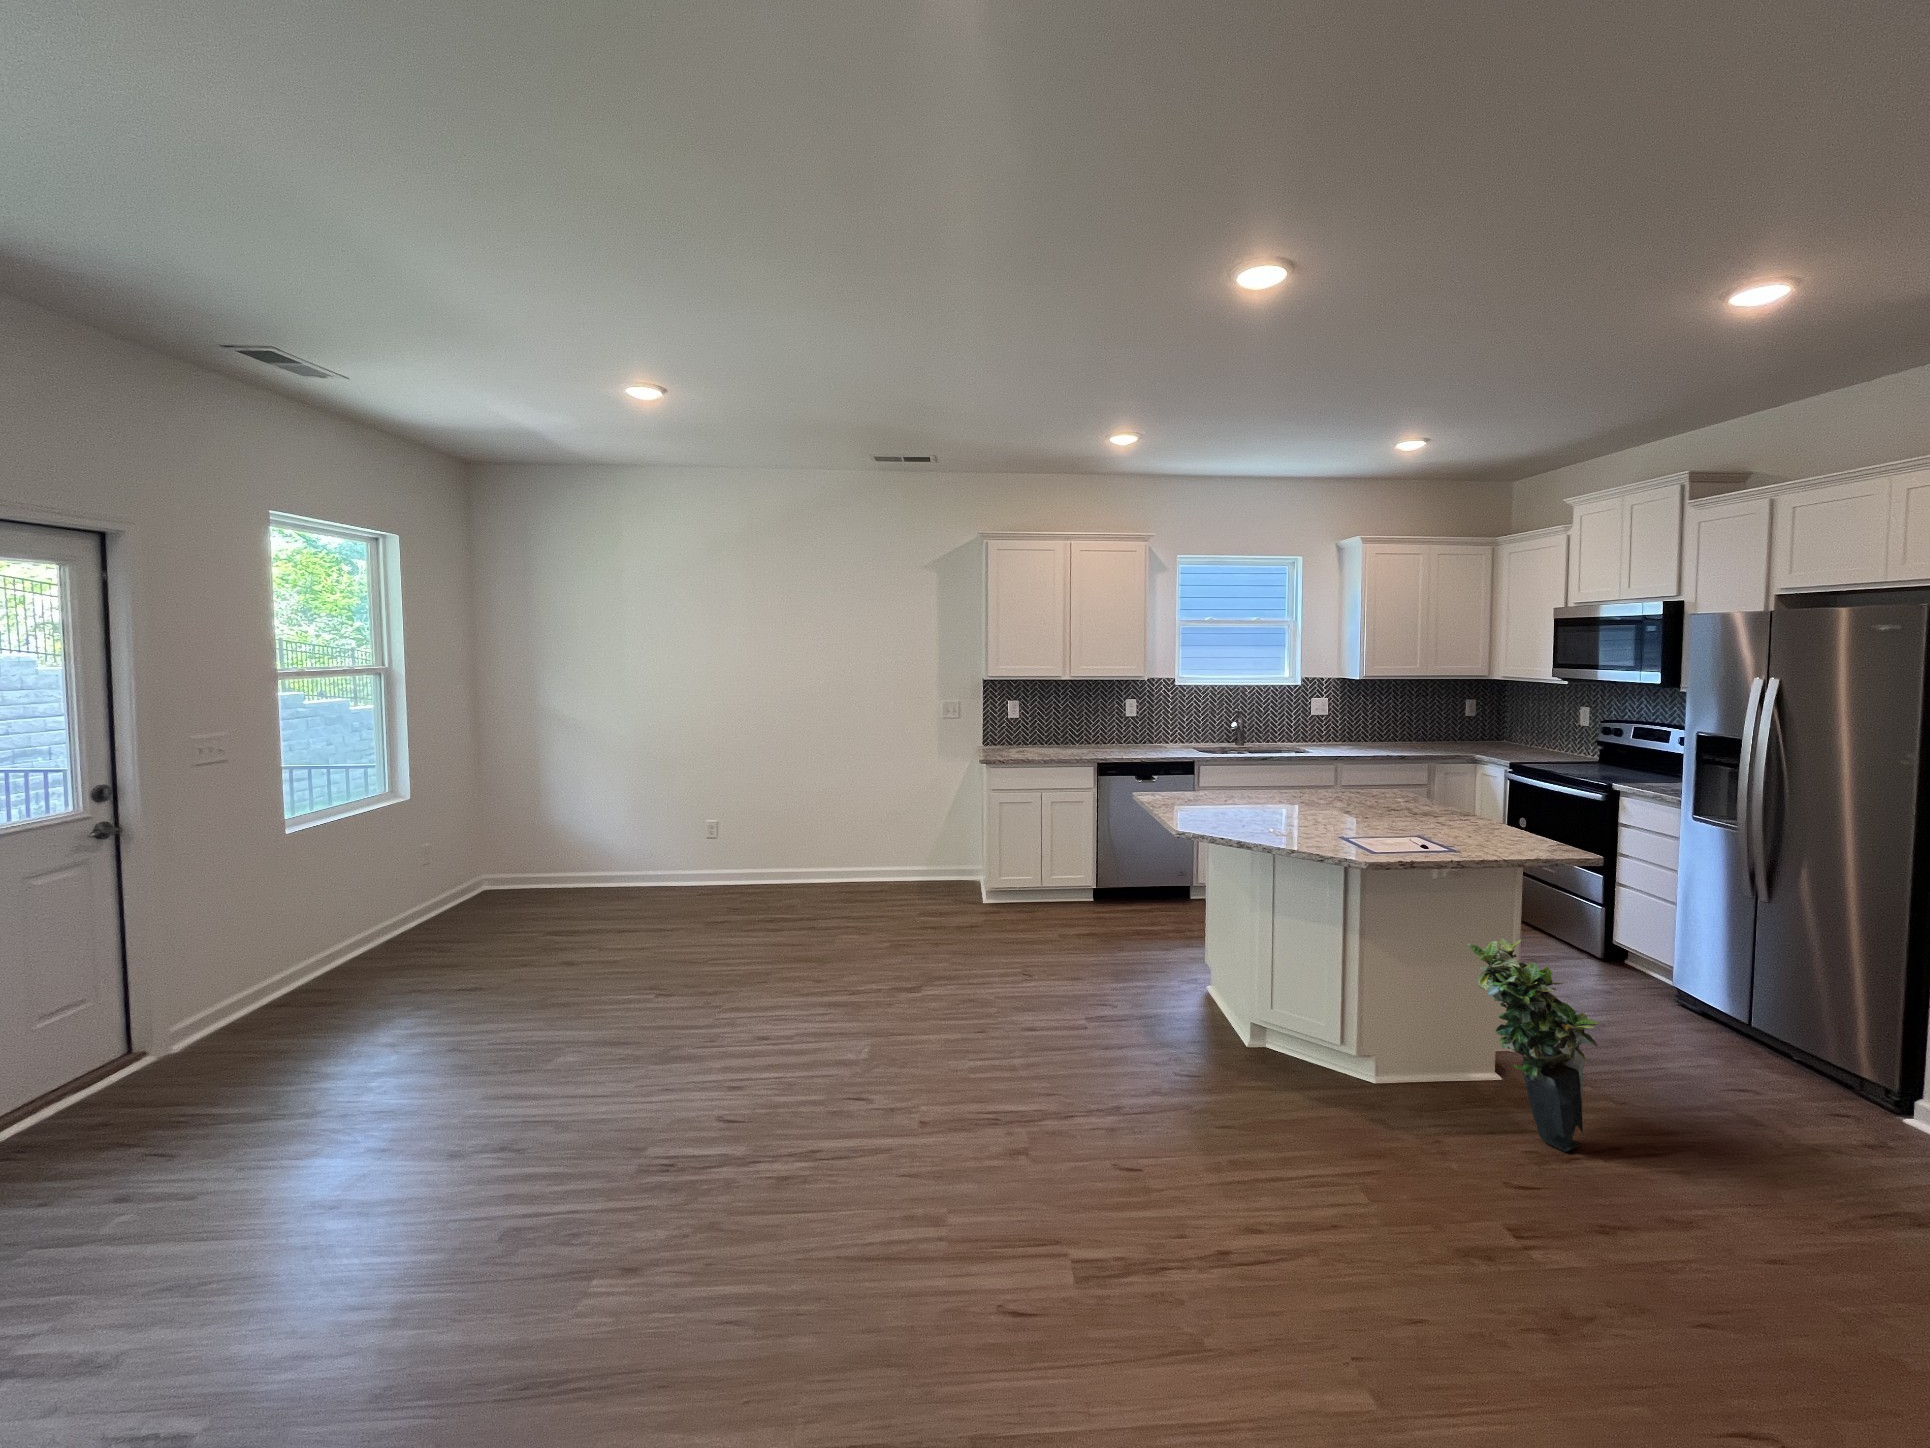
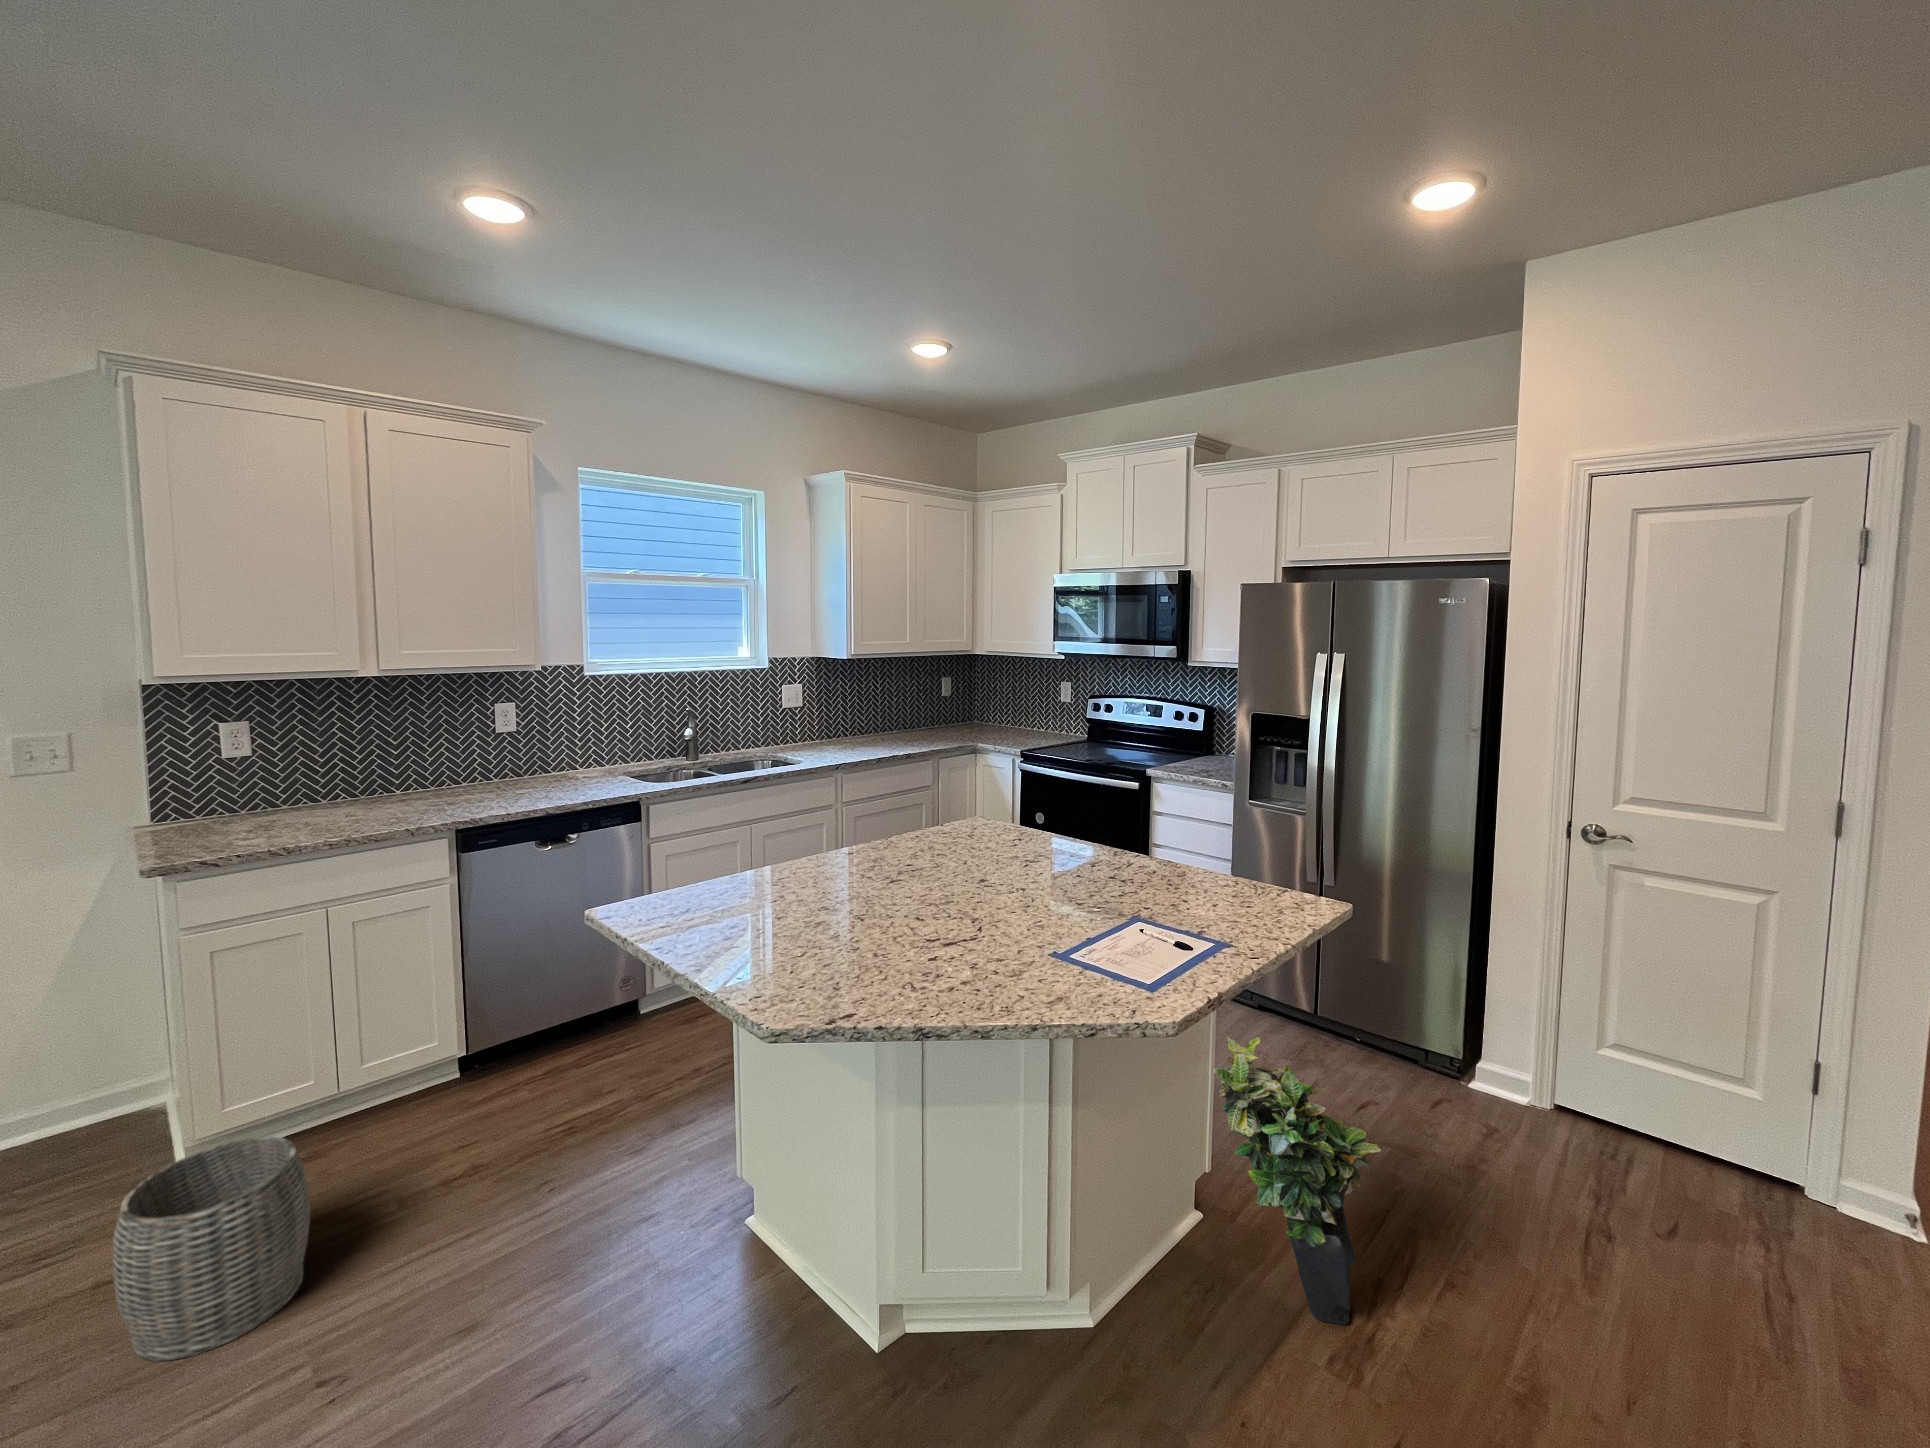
woven basket: none [967,878,1027,954] -> present [113,1137,310,1361]

